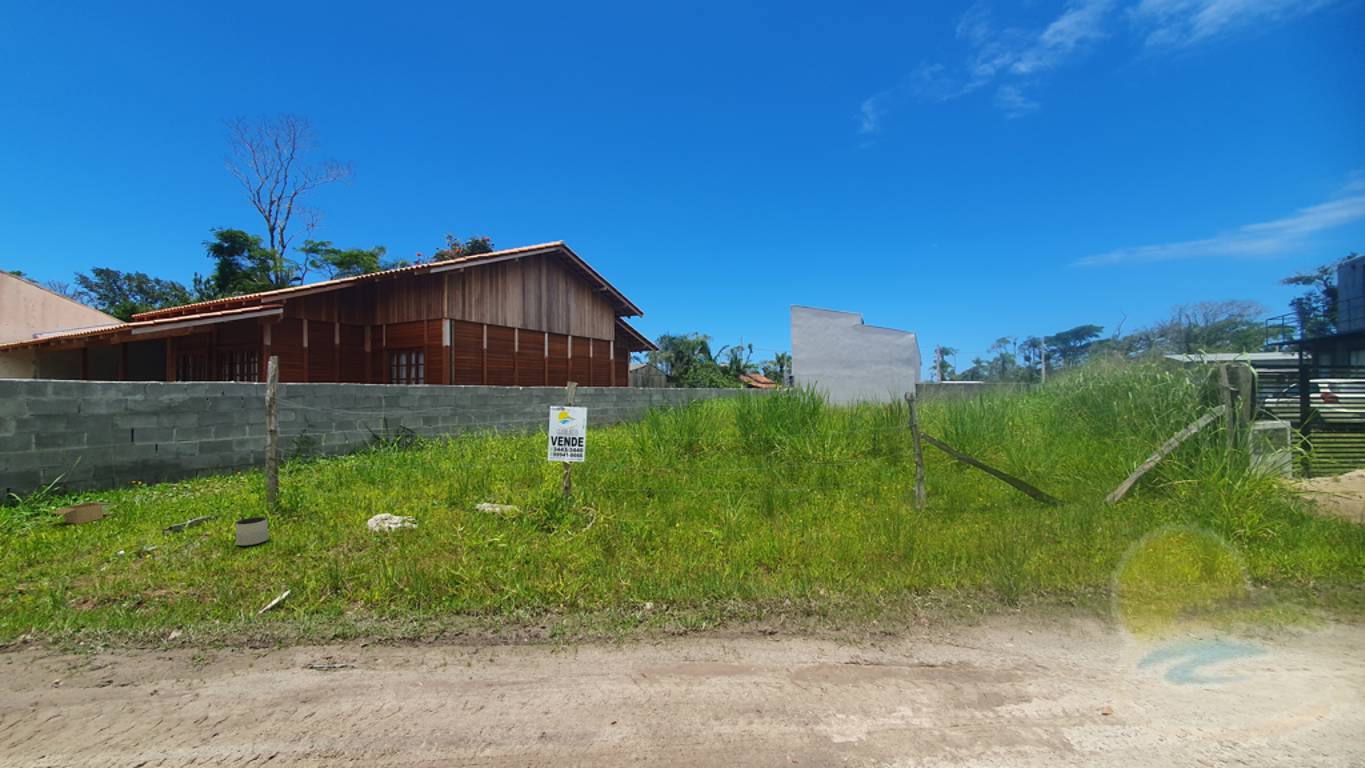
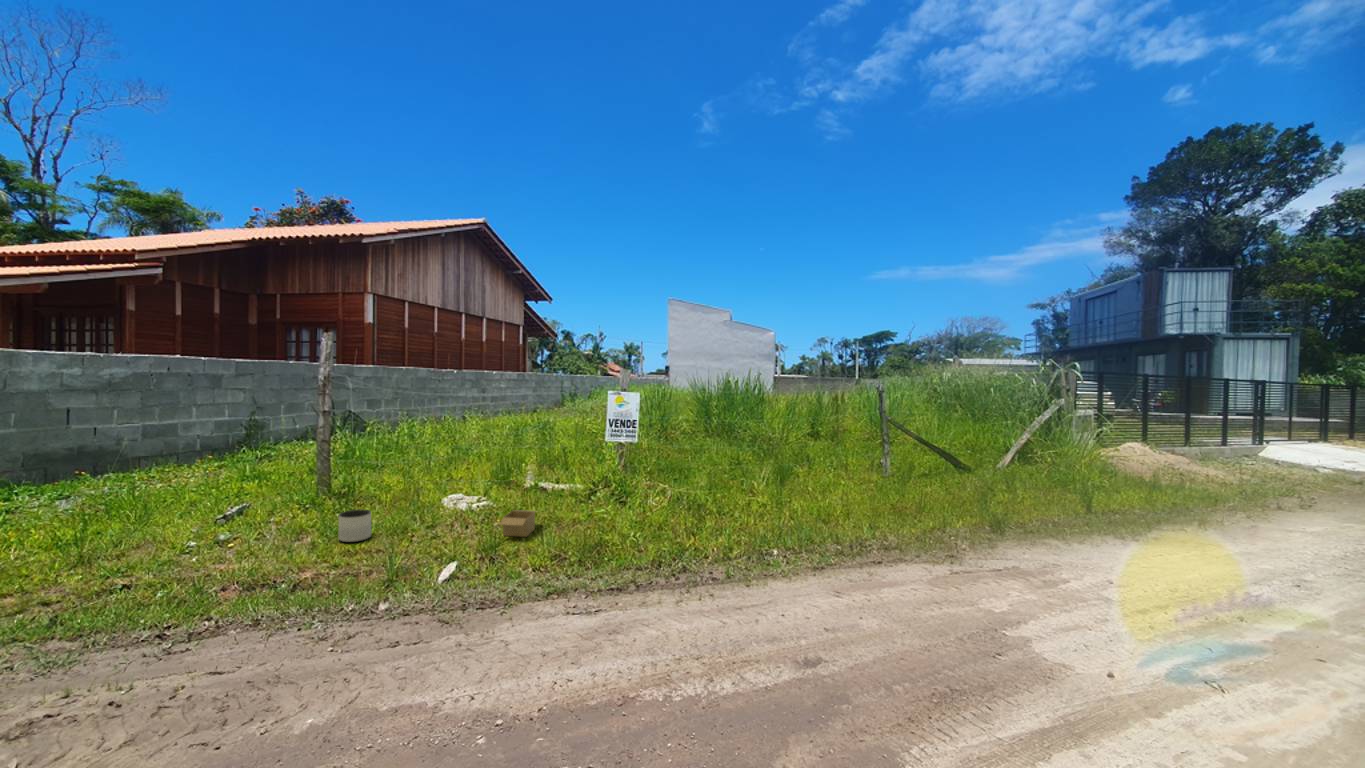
cardboard box: present [51,502,114,524] -> present [500,510,536,537]

